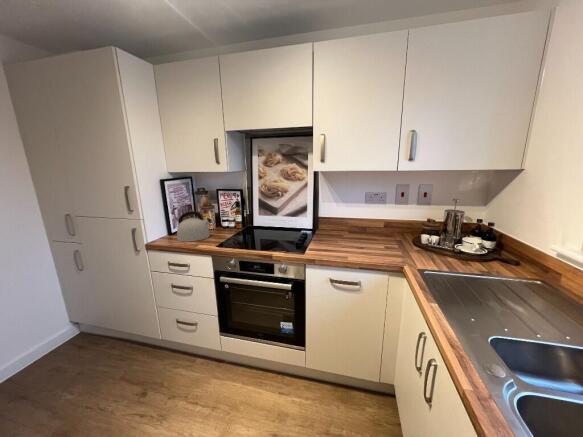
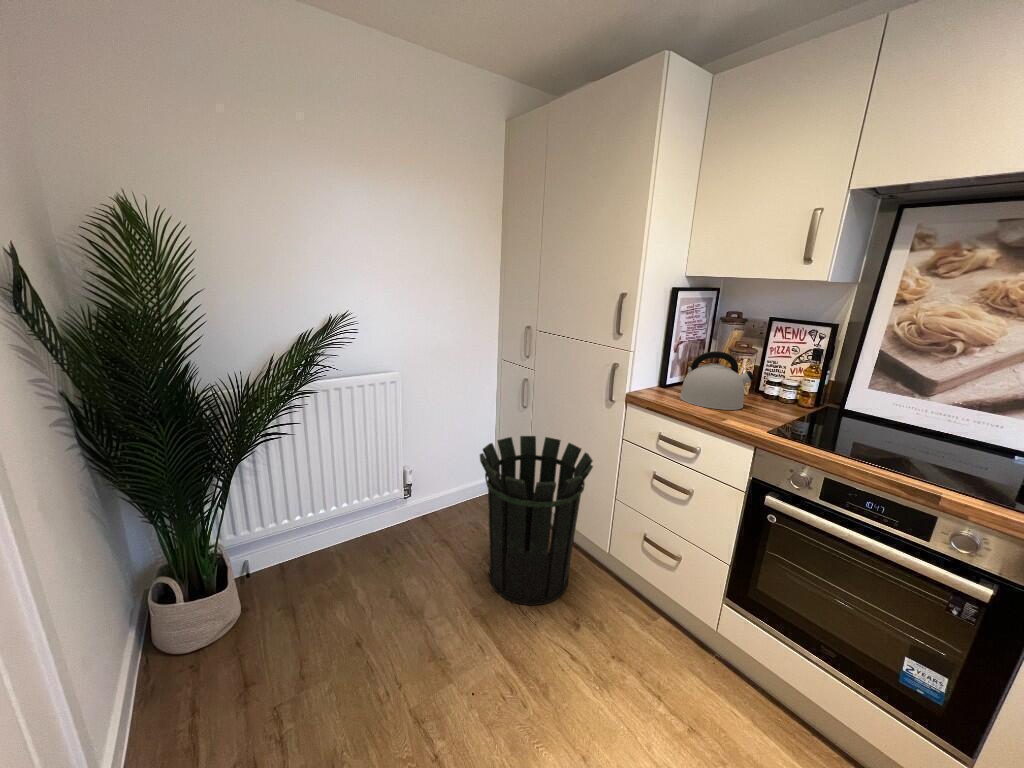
waste bin: none [34,284,138,406] -> present [480,436,593,605]

